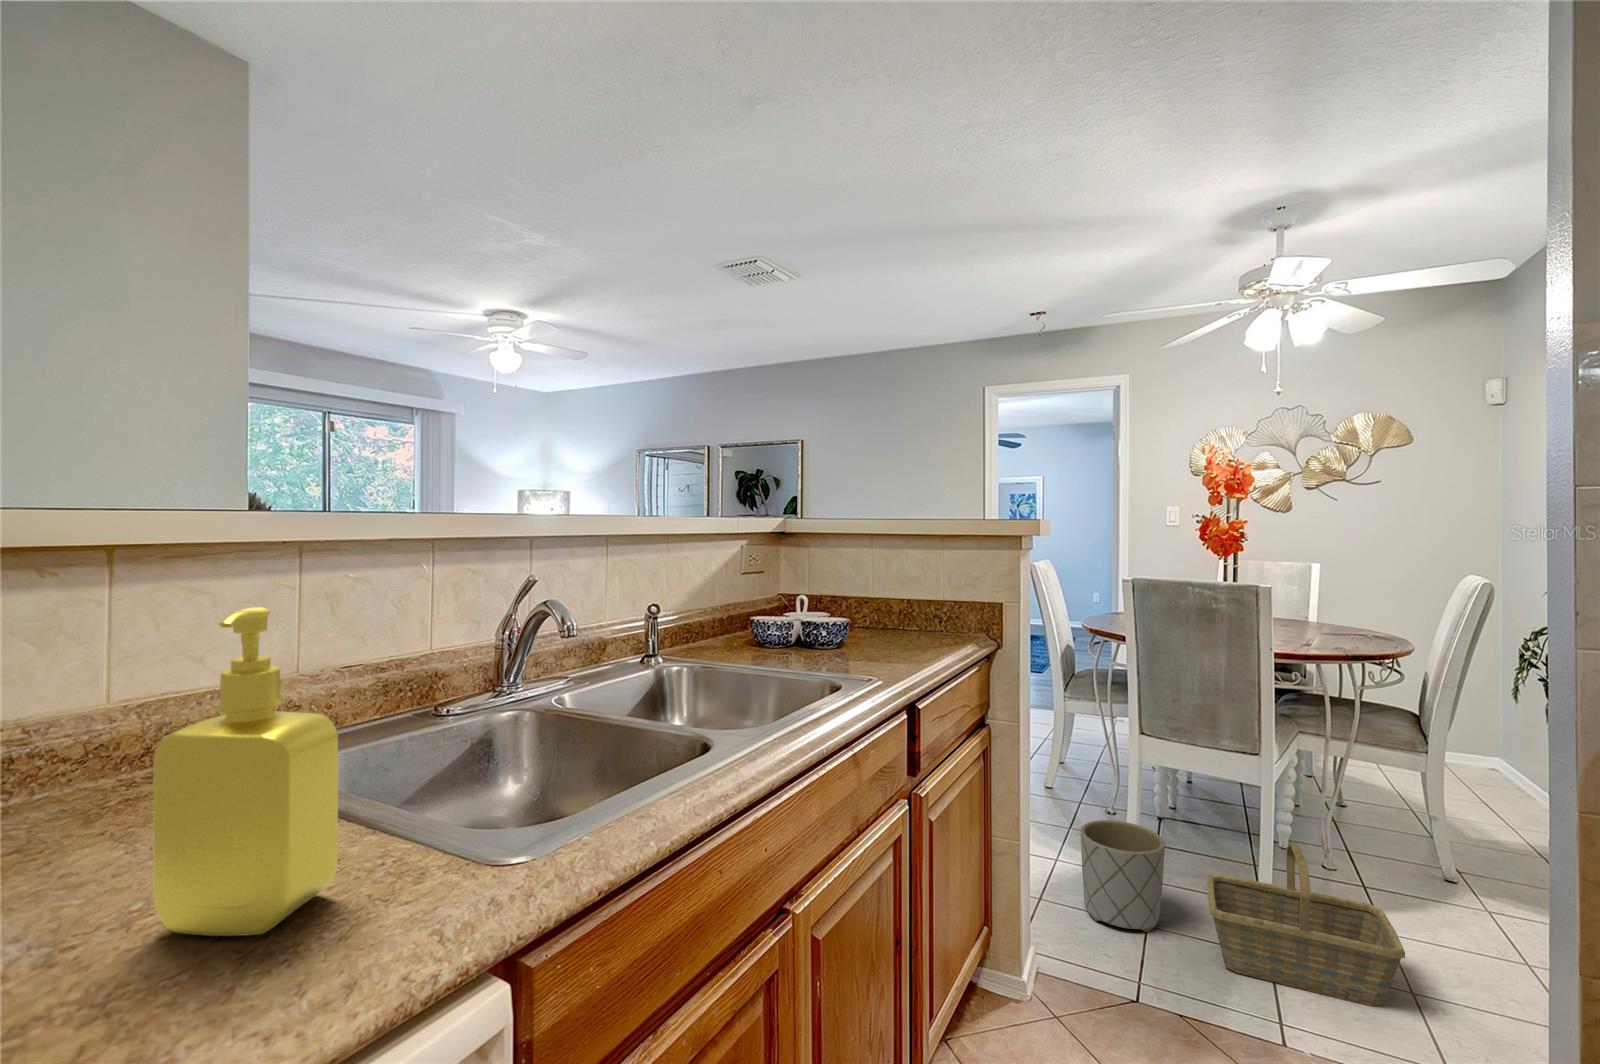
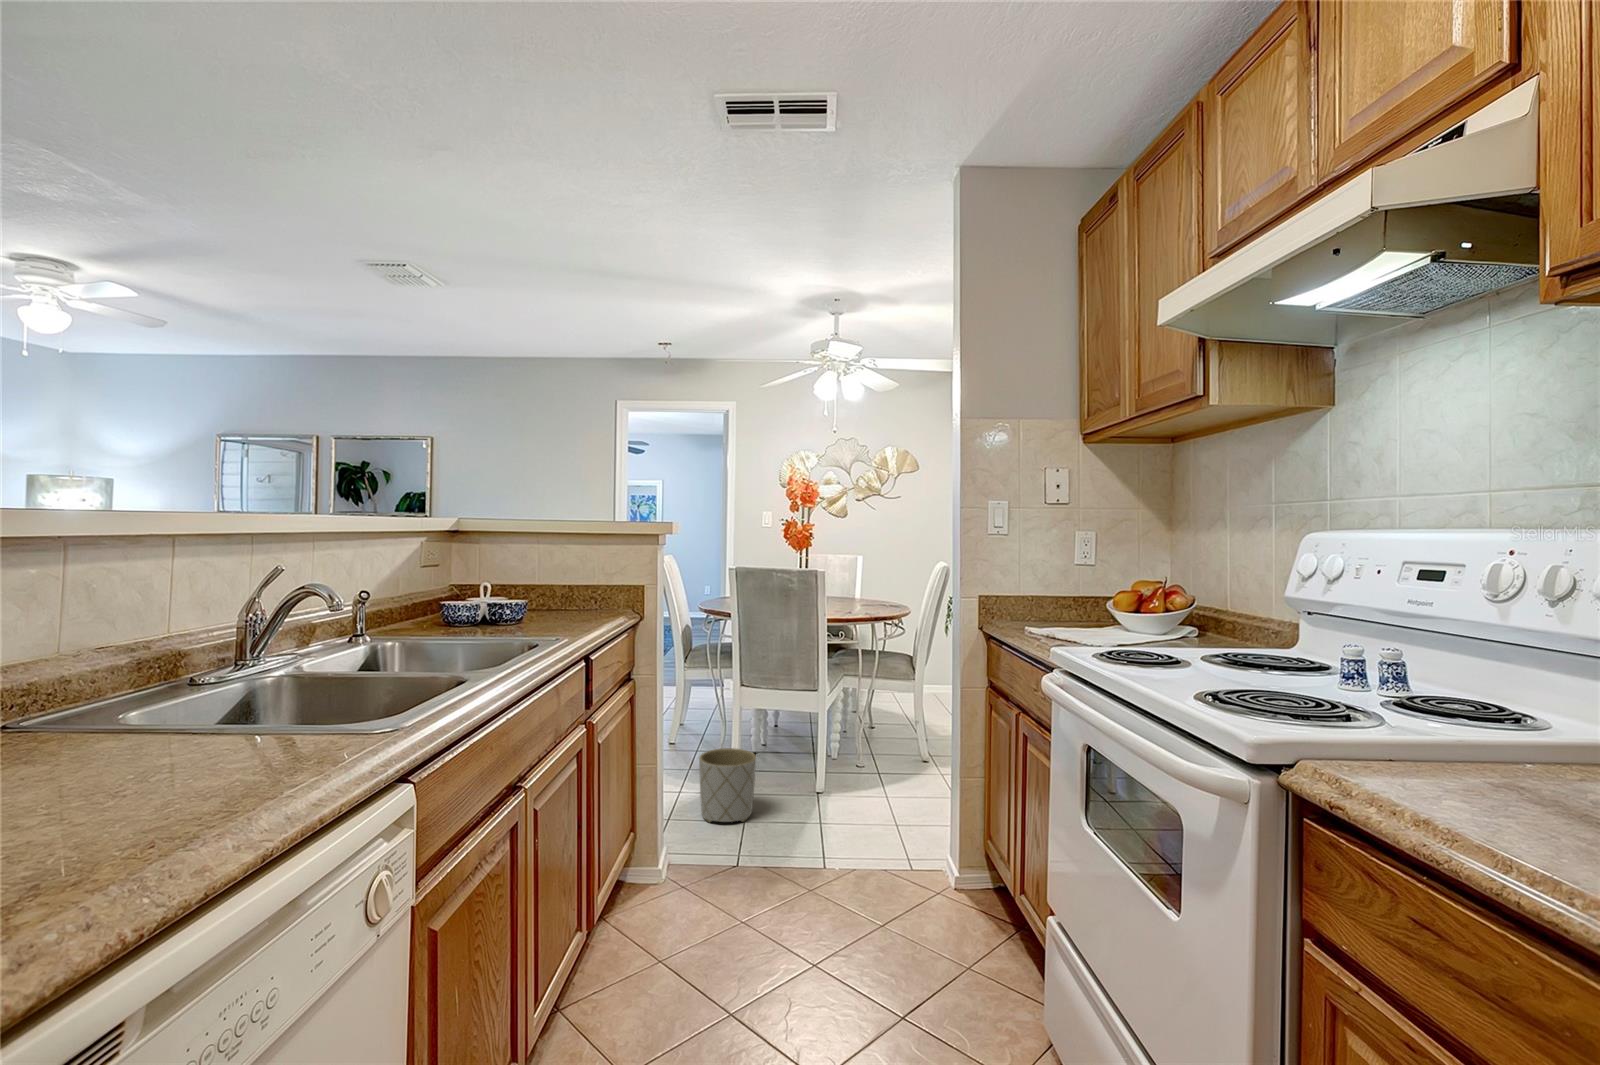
soap dispenser: present [153,607,338,936] -> none [166,579,281,781]
basket: present [1207,843,1405,1007] -> none [782,742,888,833]

